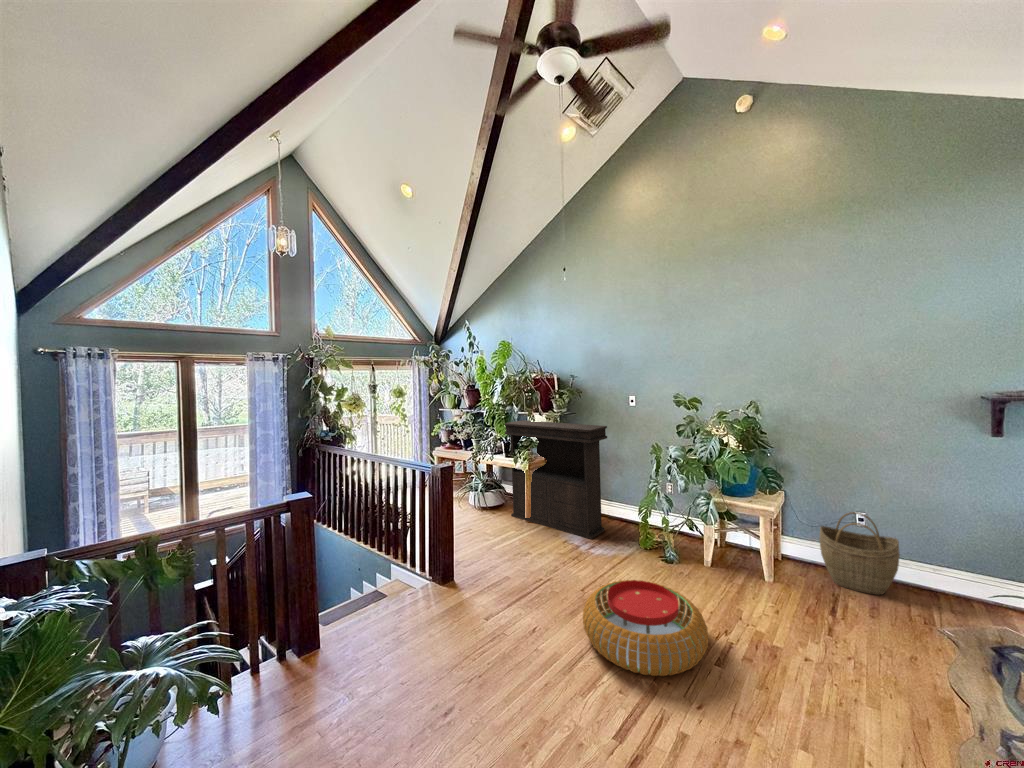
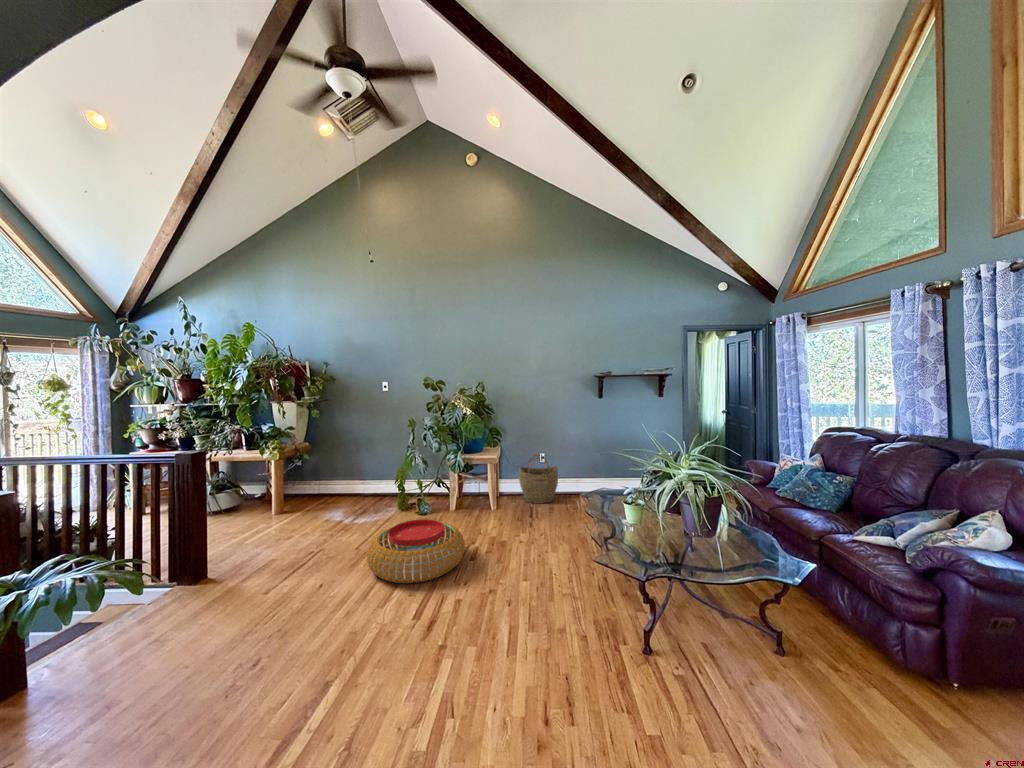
console table: present [505,420,607,539] -> none [247,409,366,514]

